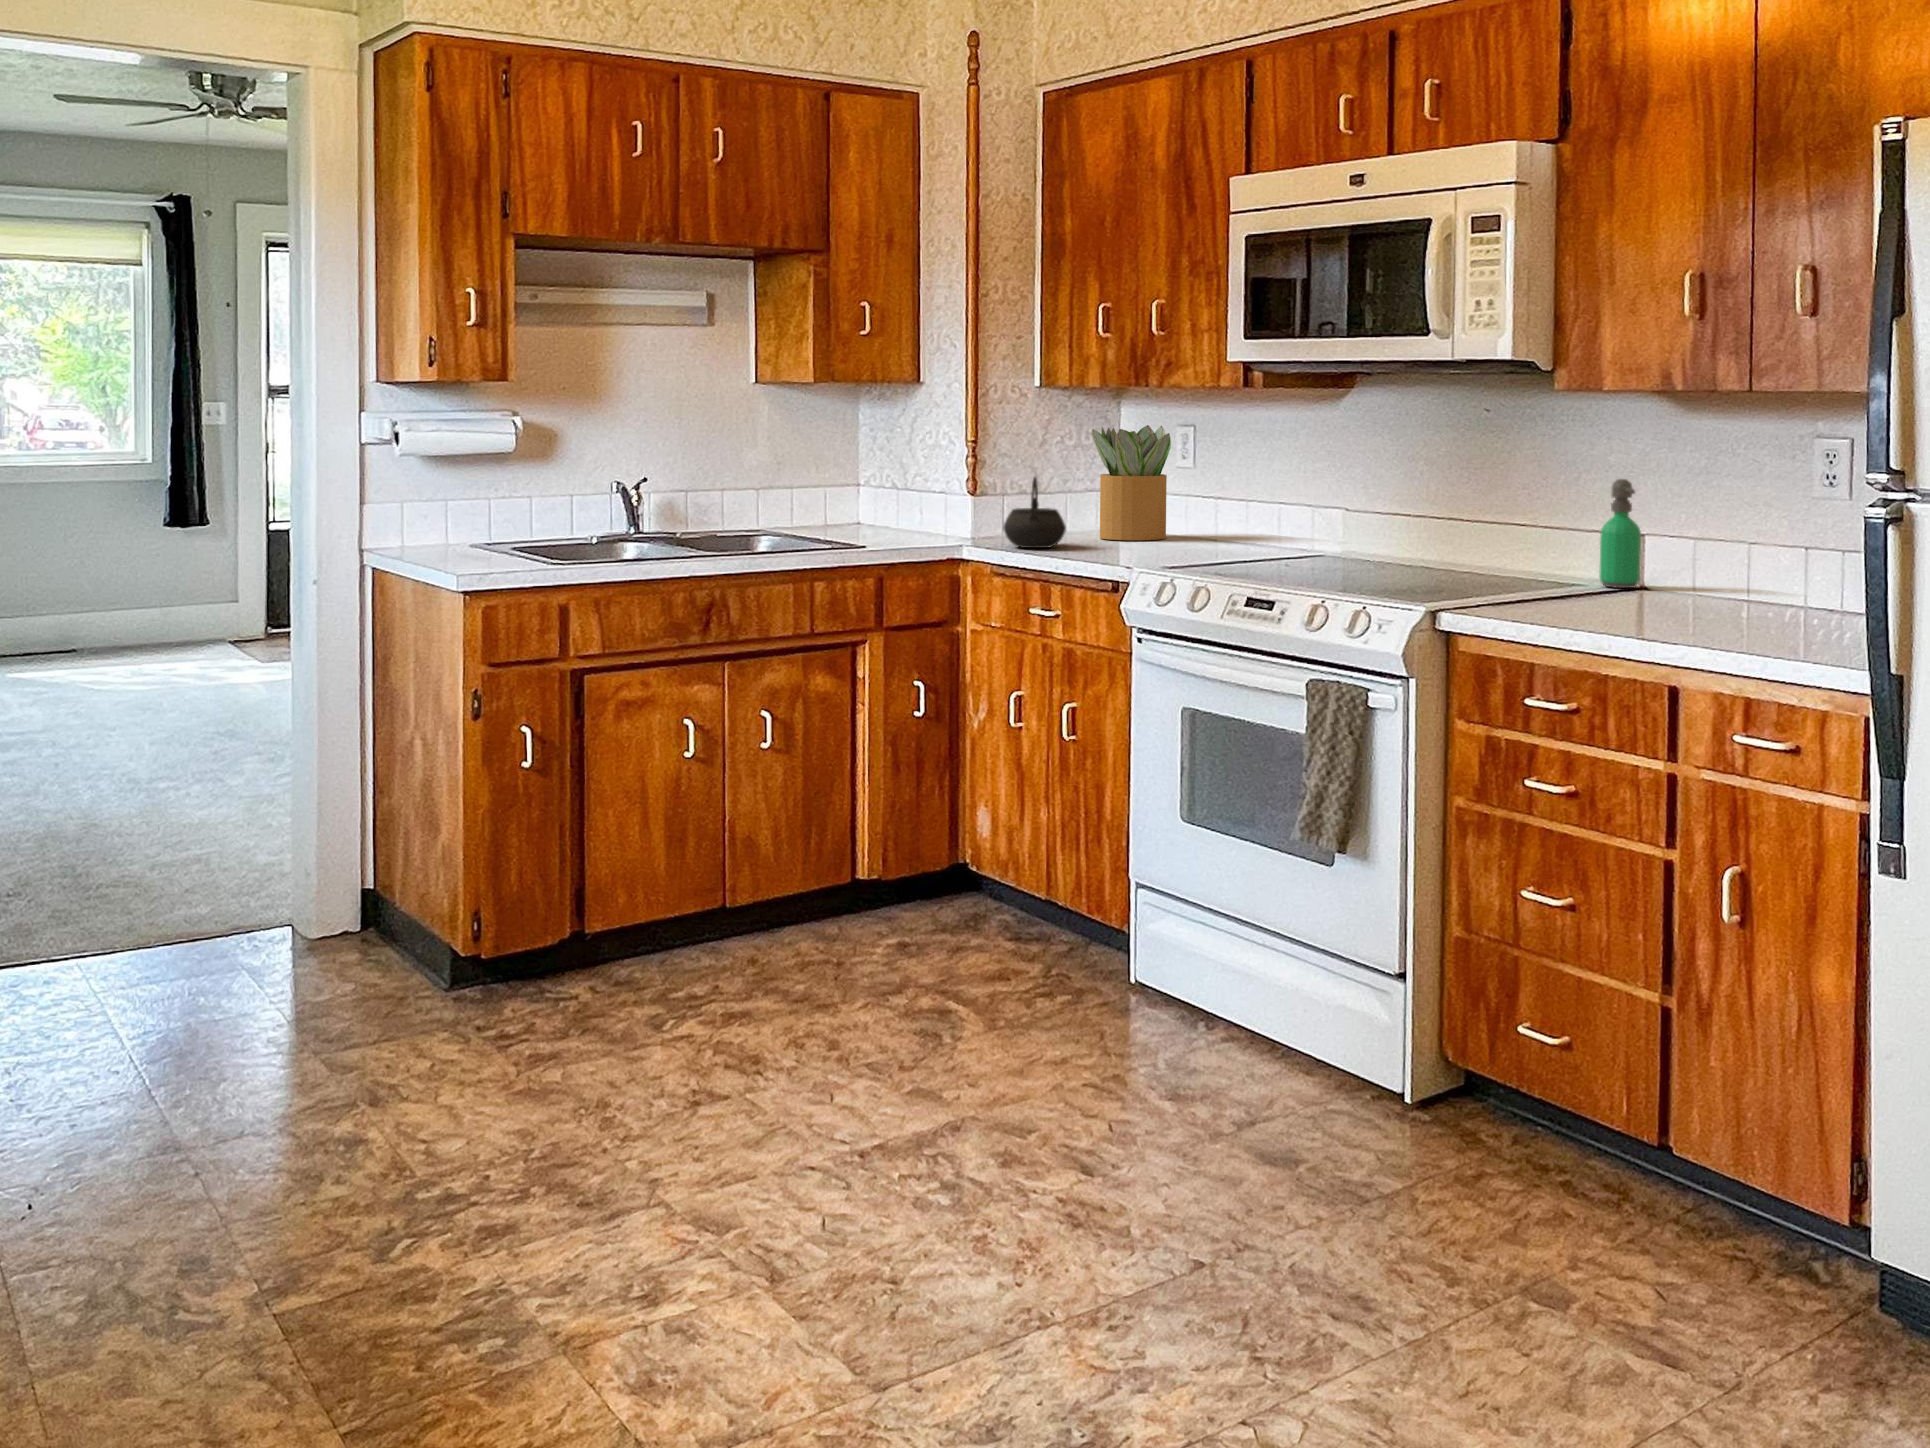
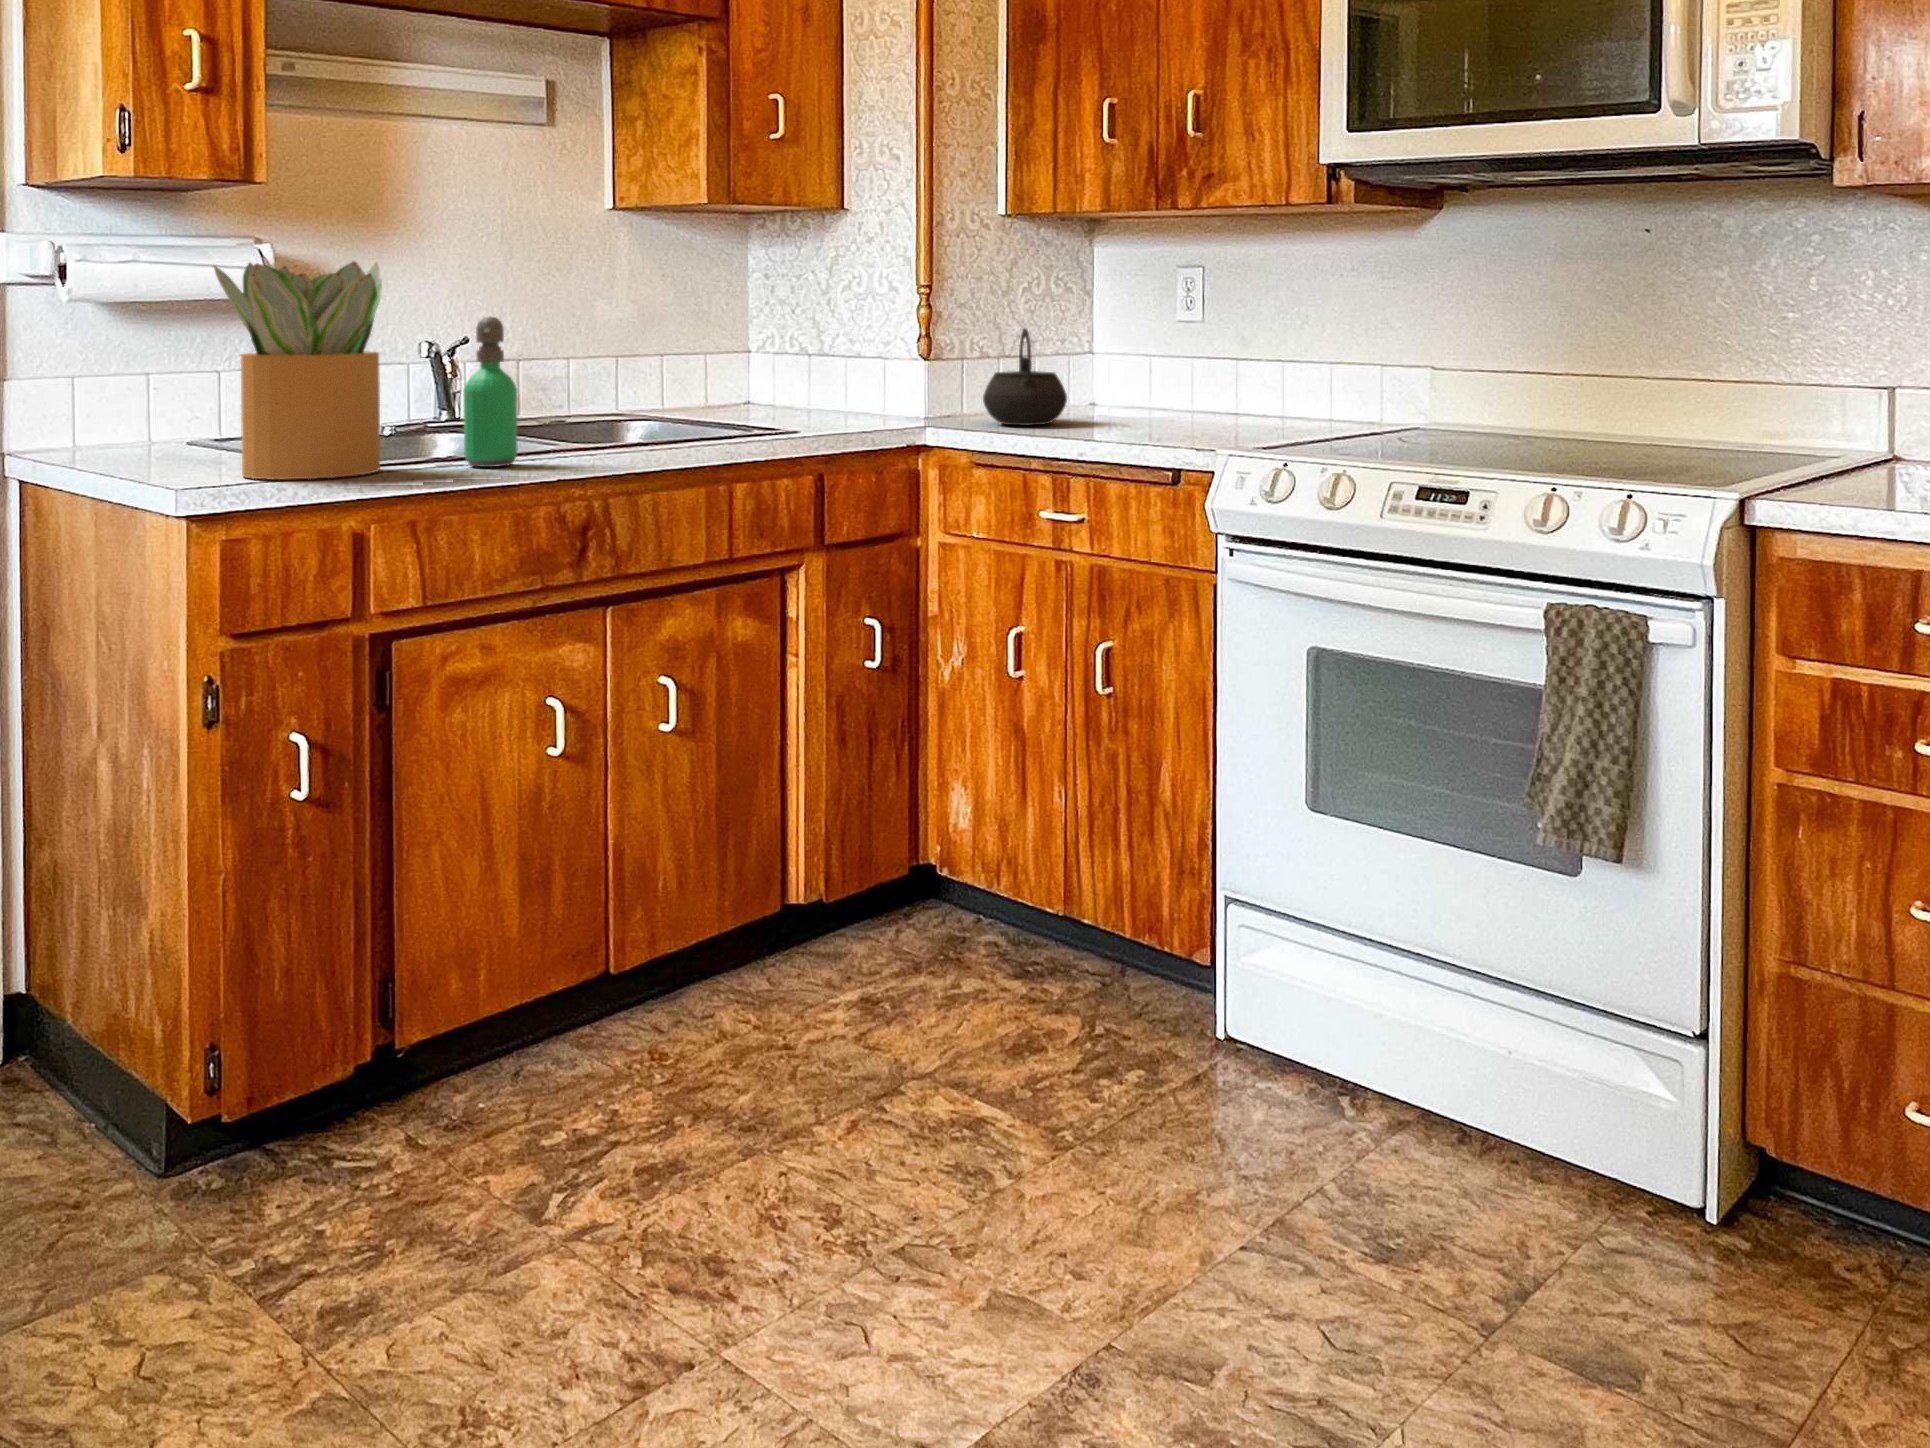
potted plant: present [1092,425,1171,540] -> present [214,261,382,479]
soap dispenser: present [1599,479,1641,588] -> present [463,317,518,467]

